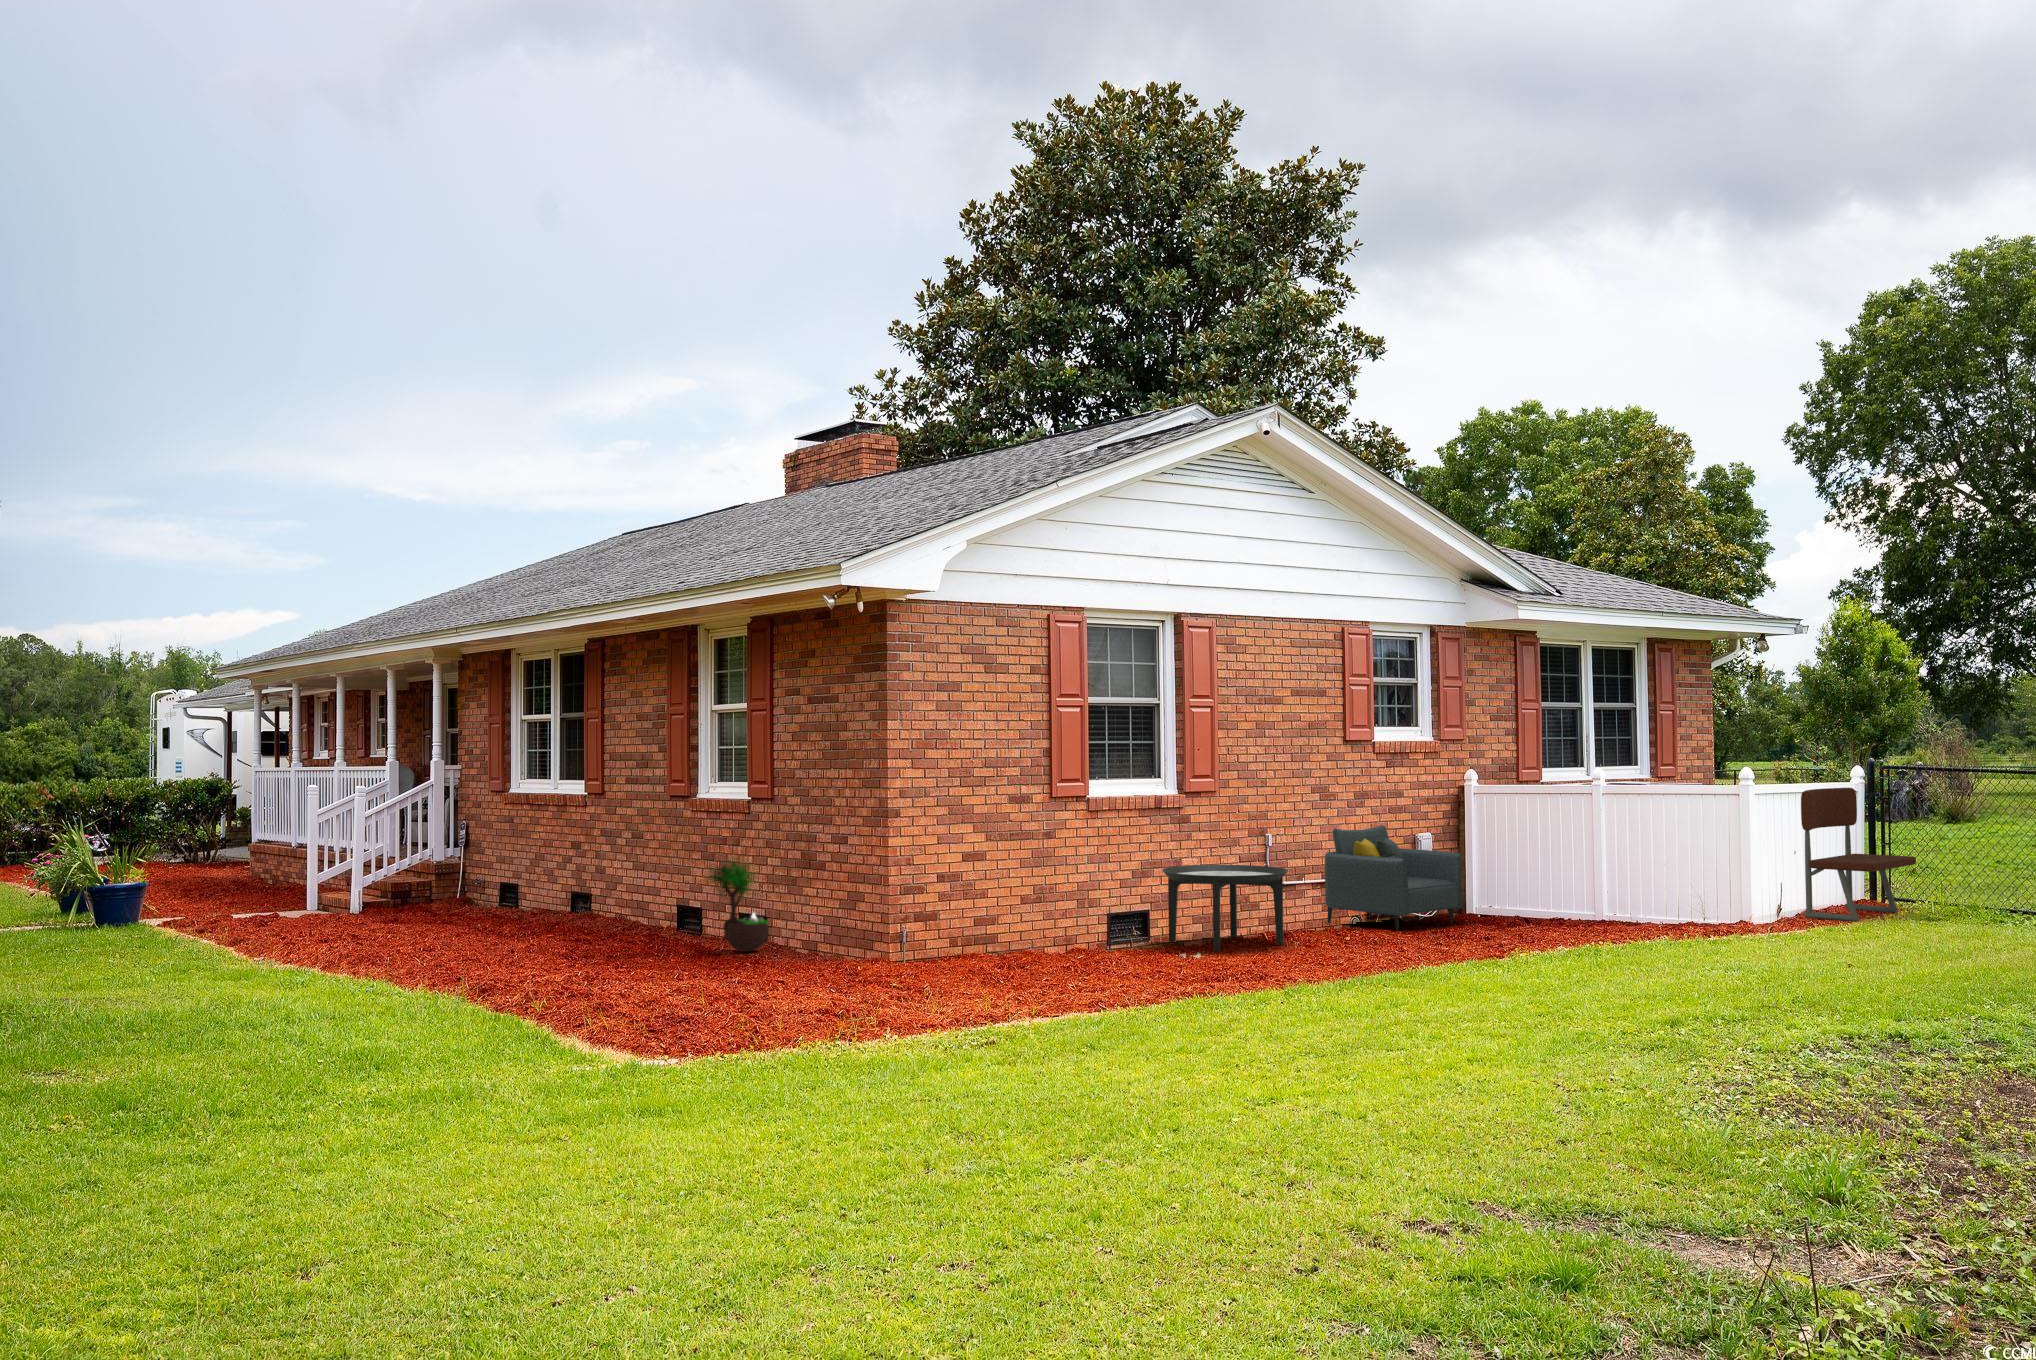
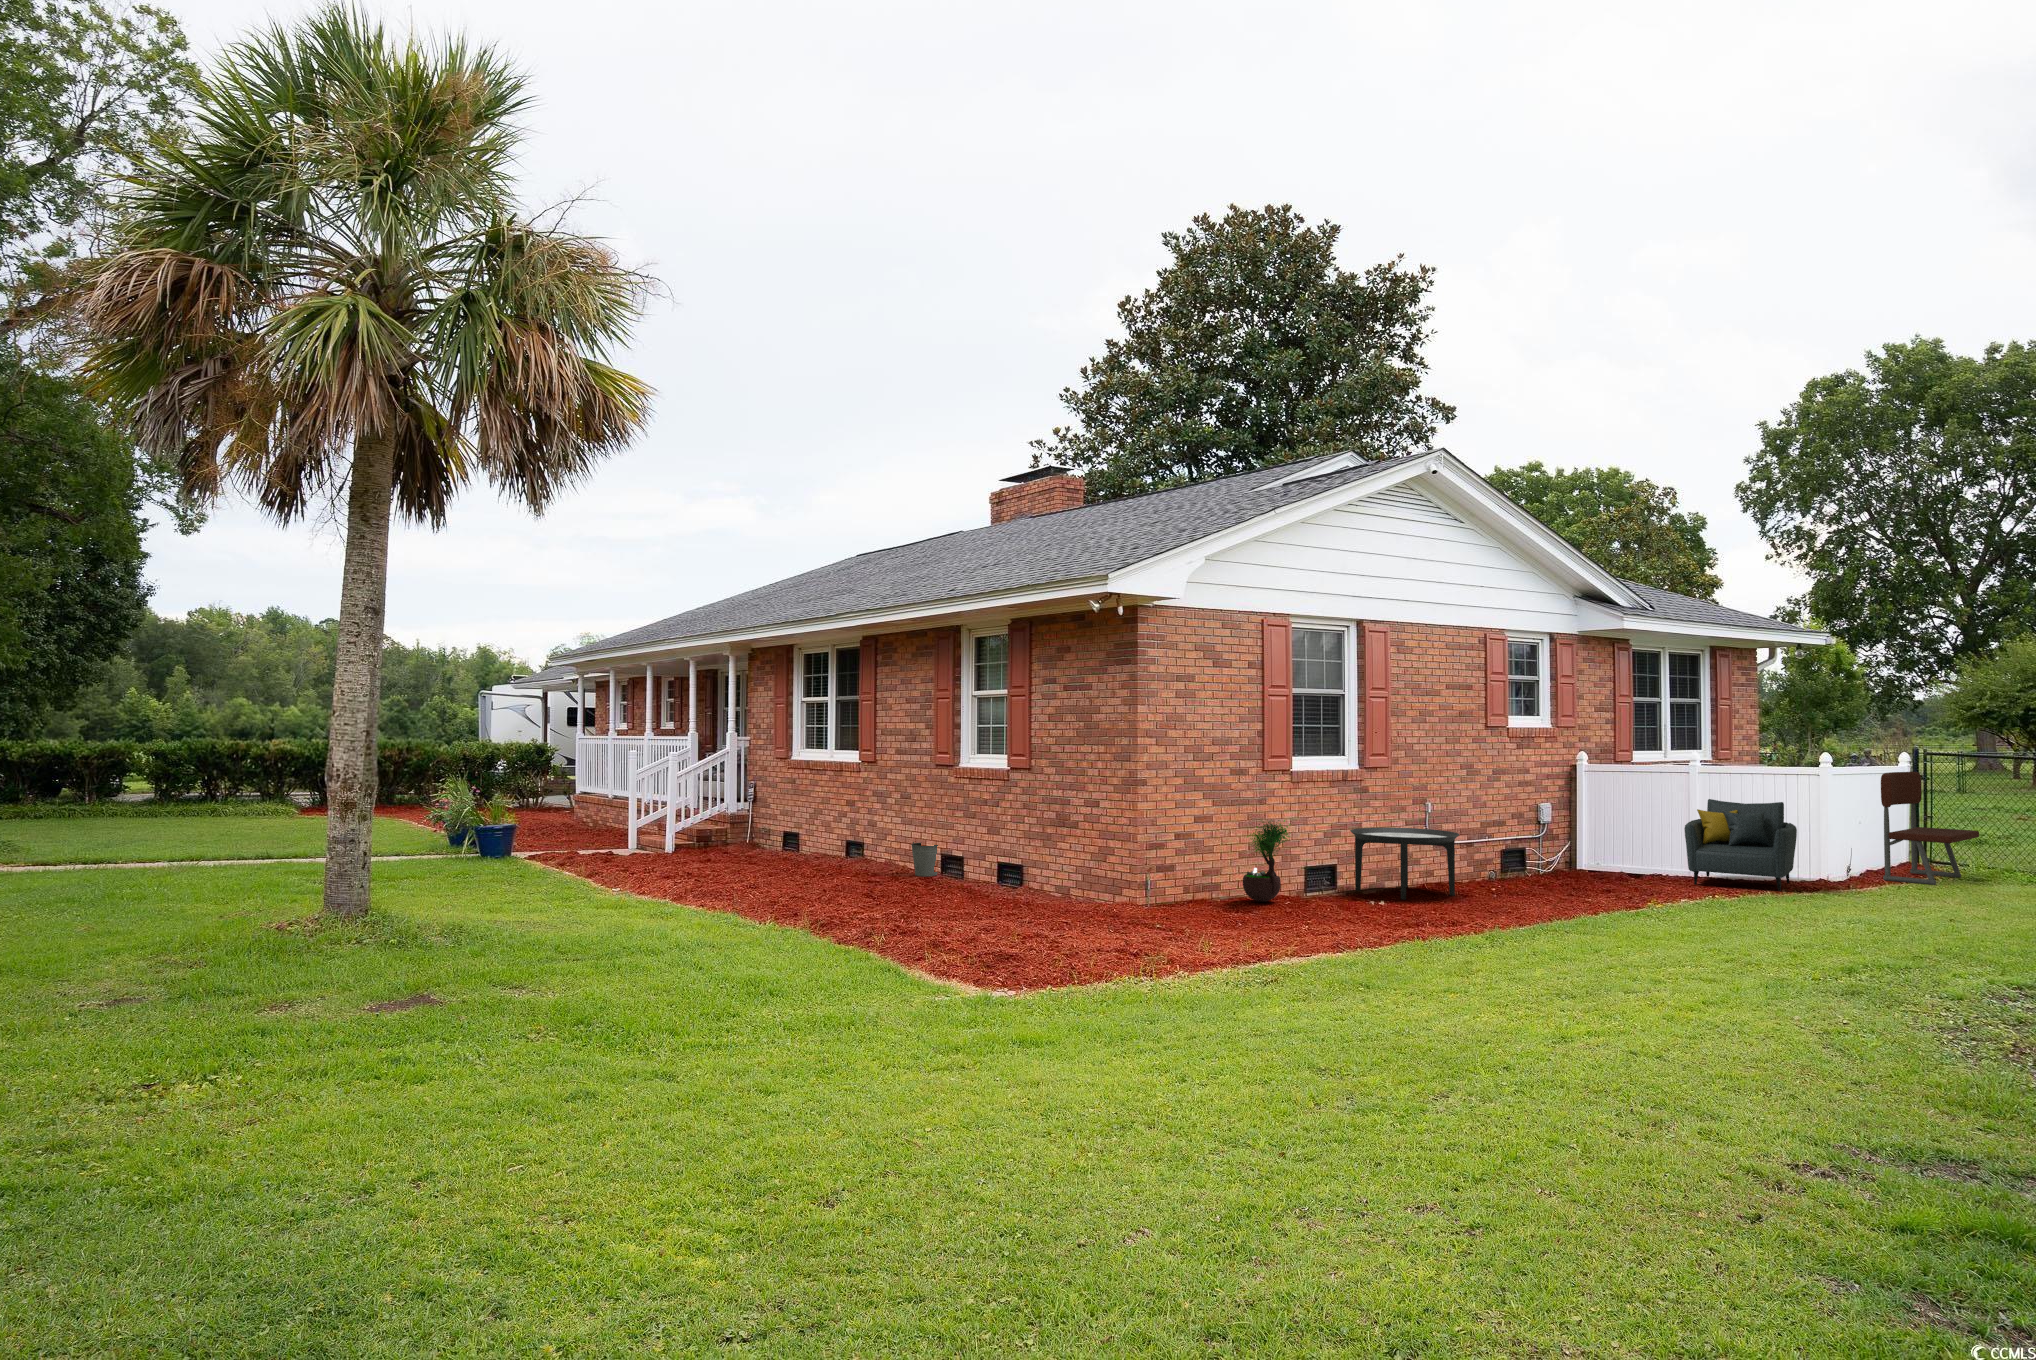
armchair: present [1325,825,1462,931] -> present [1684,799,1797,891]
potted tree: present [707,858,769,952] -> present [1243,820,1291,902]
bucket: none [637,894,678,937] -> present [911,842,938,876]

